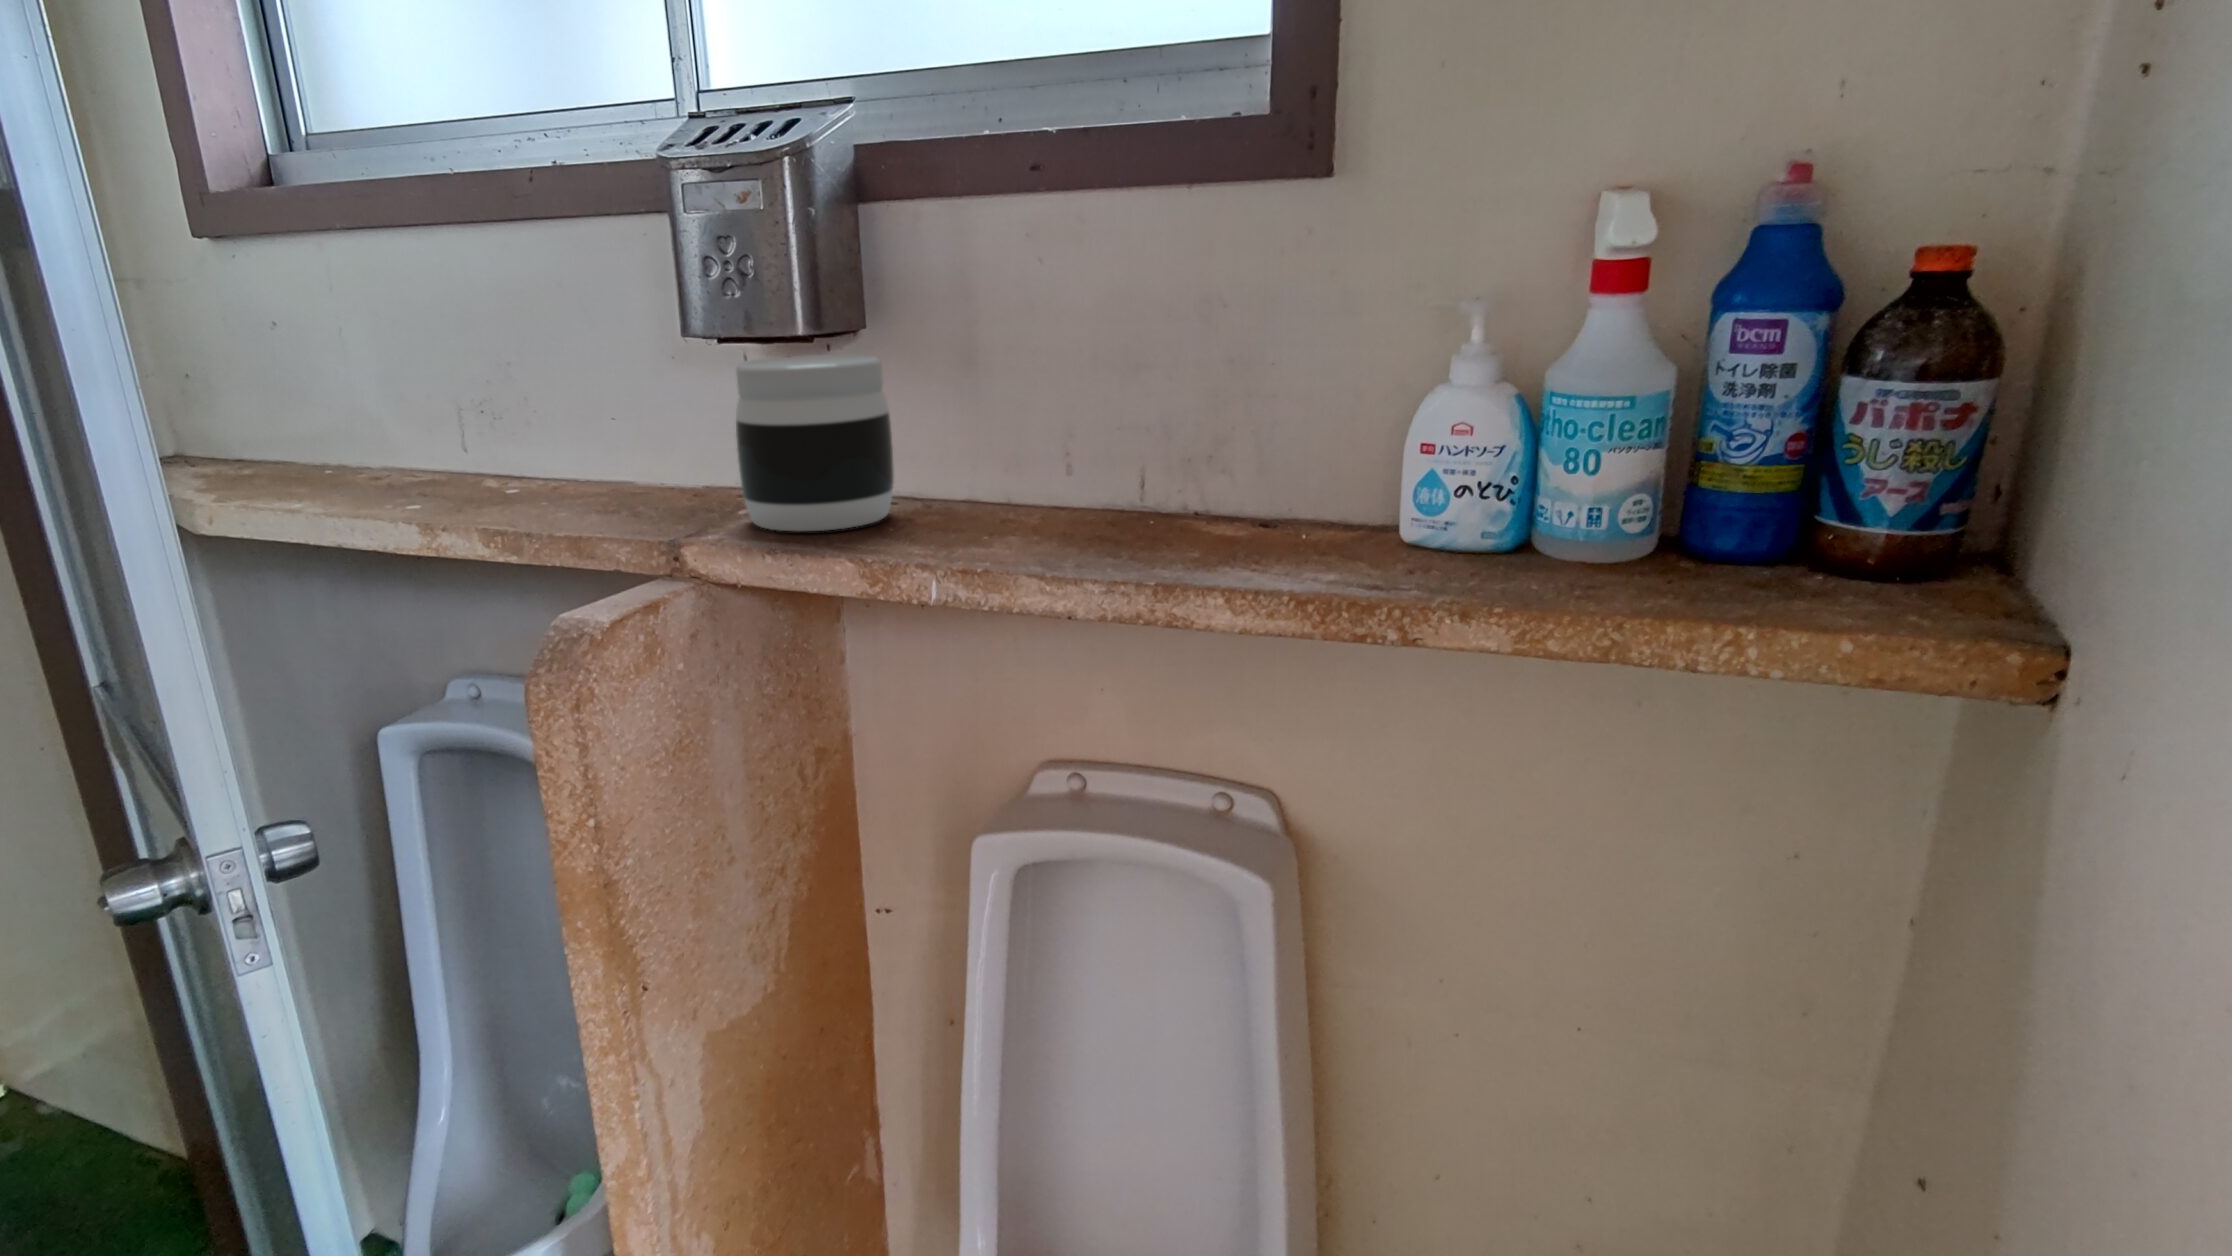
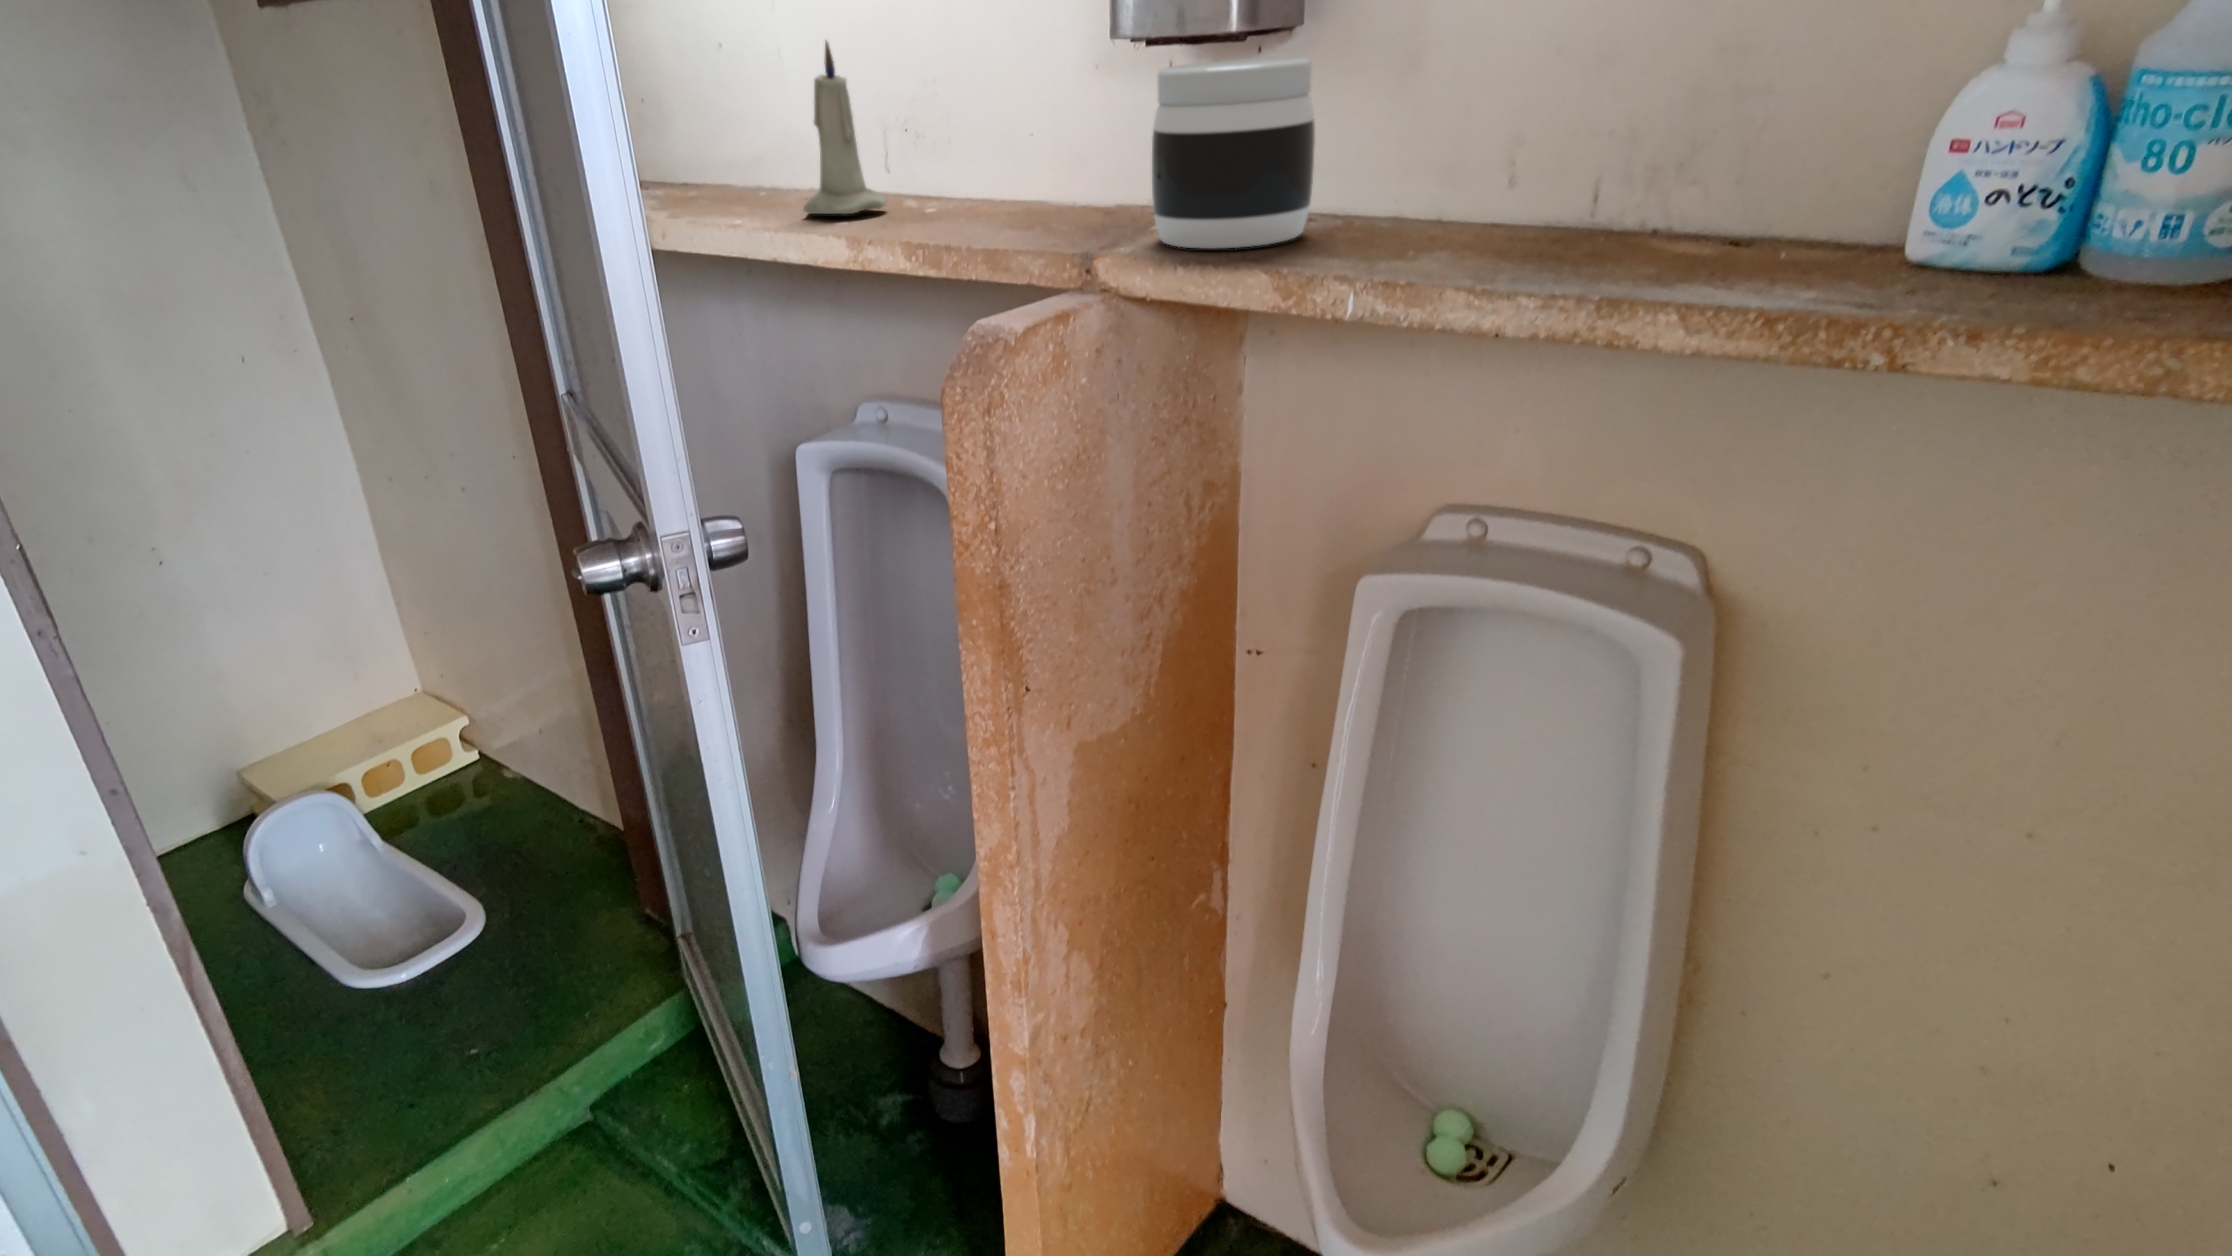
candle: none [378,320,472,492] -> present [803,41,887,214]

